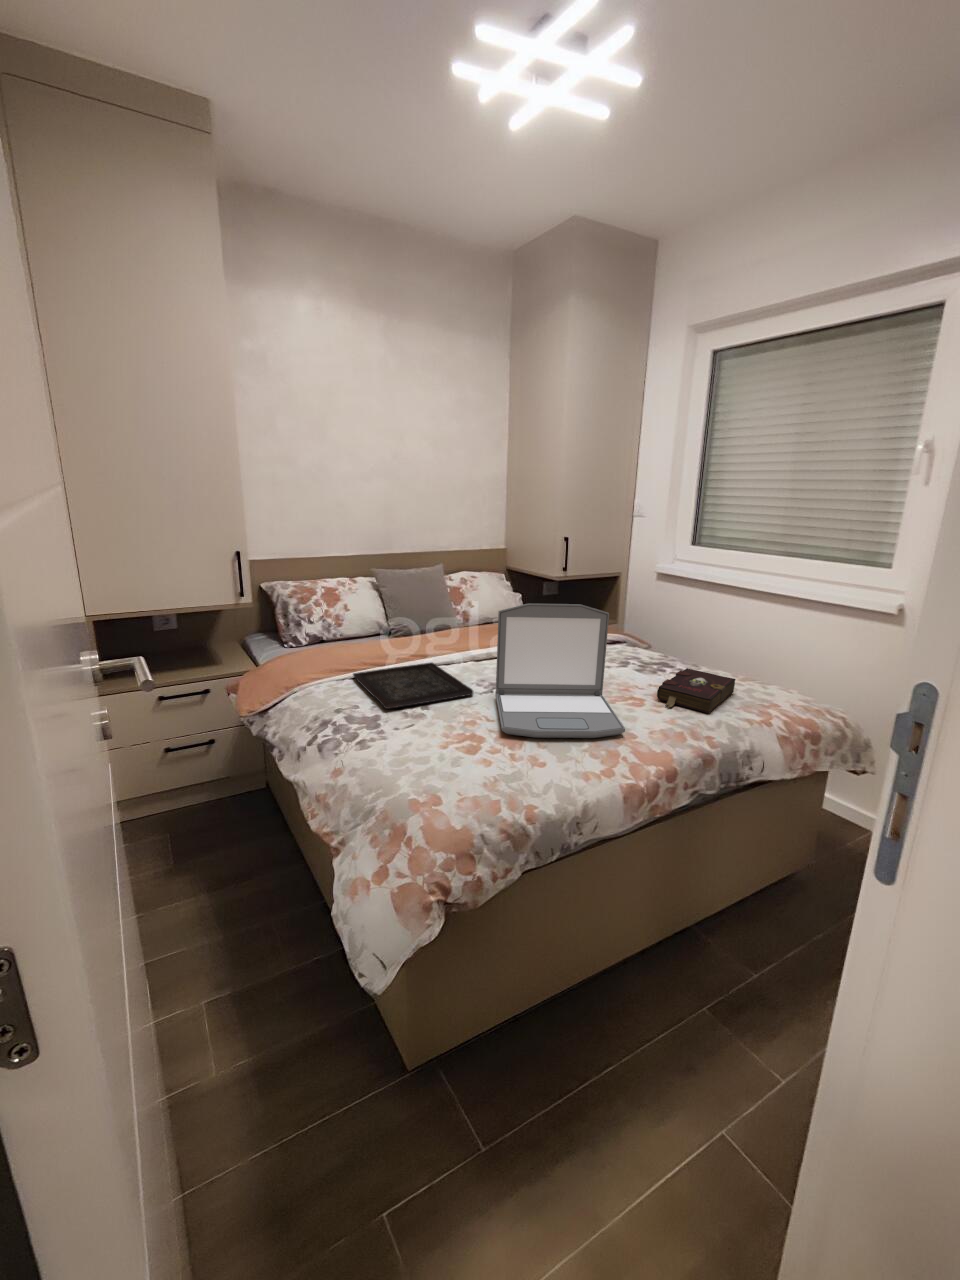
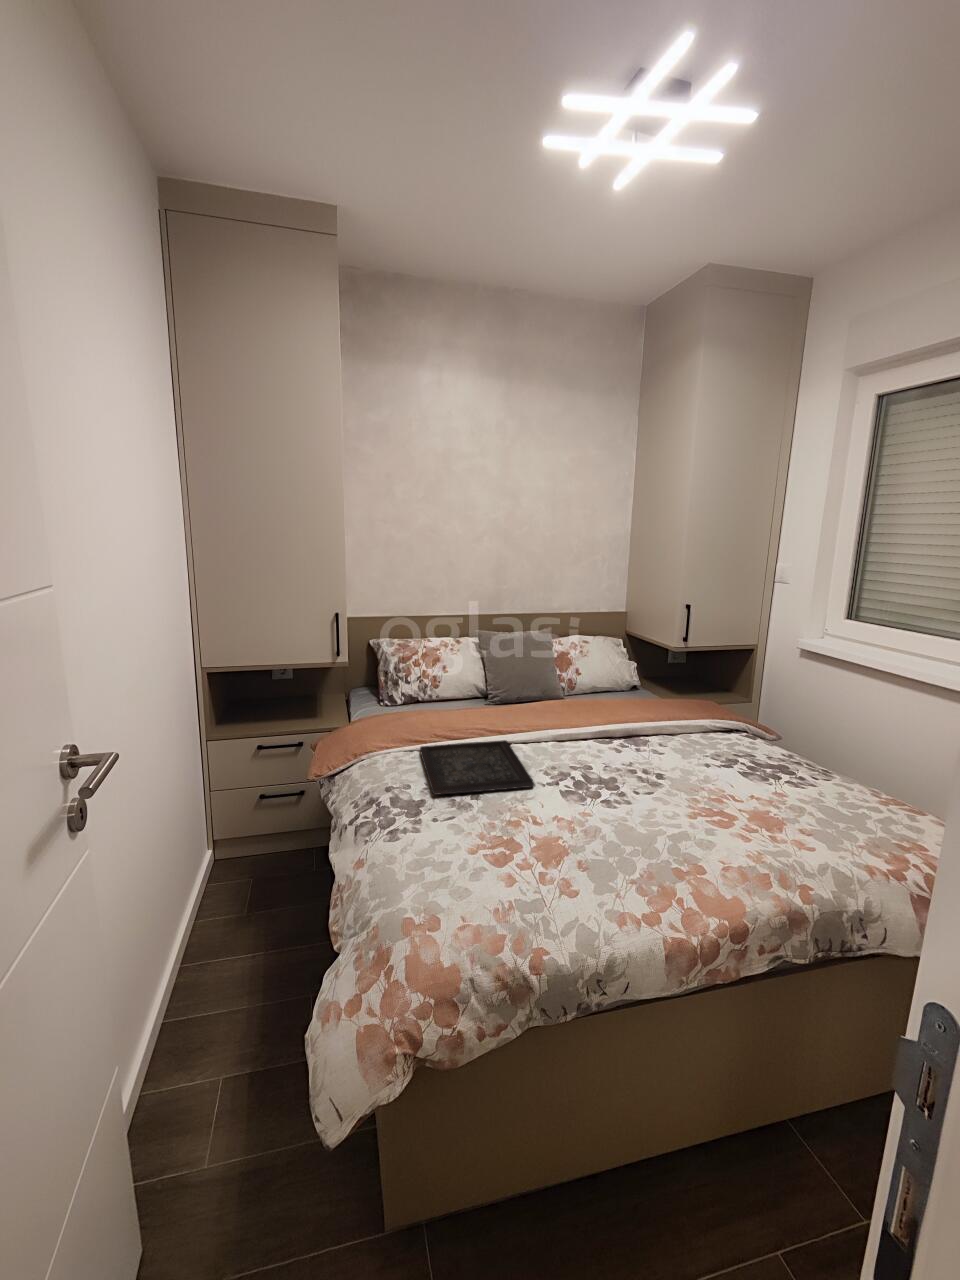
laptop: present [495,604,625,738] -> none [542,694,691,866]
book: present [657,668,736,713] -> none [753,782,867,850]

